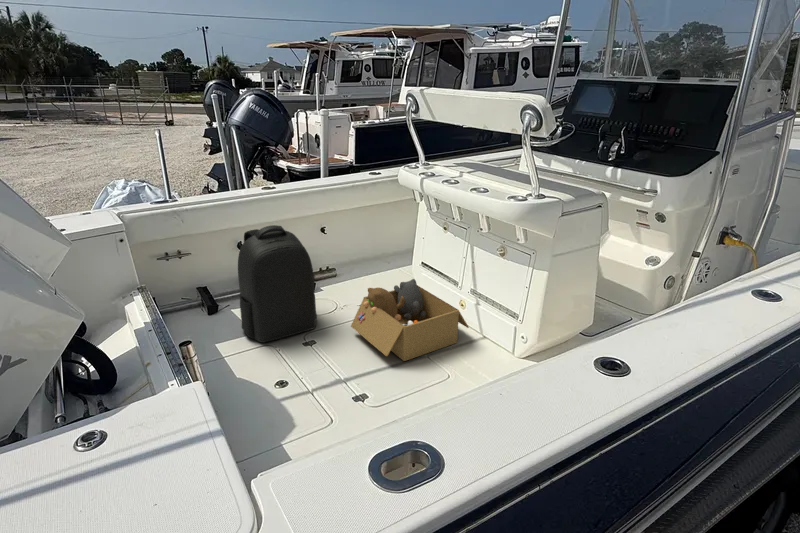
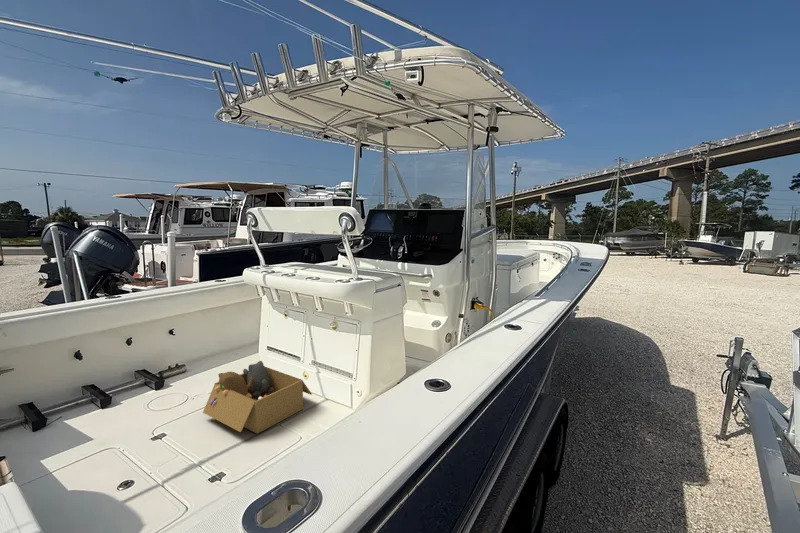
backpack: present [238,225,317,343] -> none [77,327,167,446]

